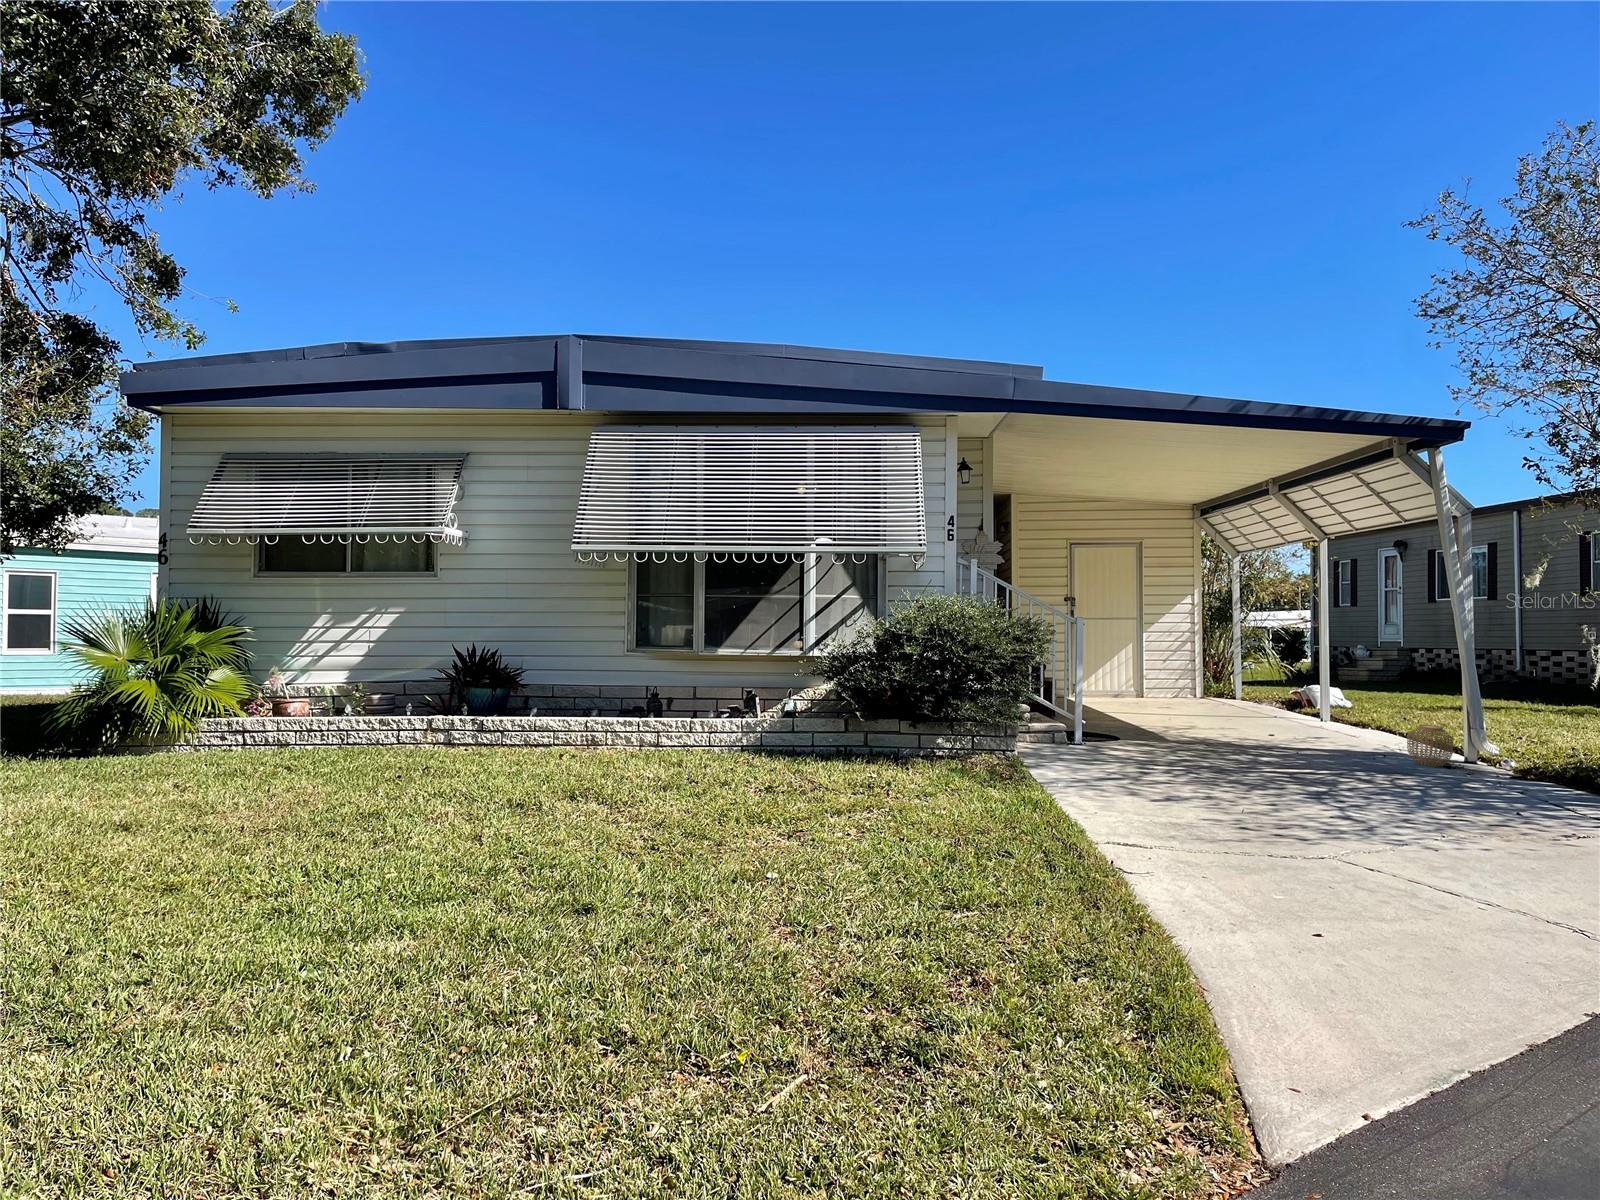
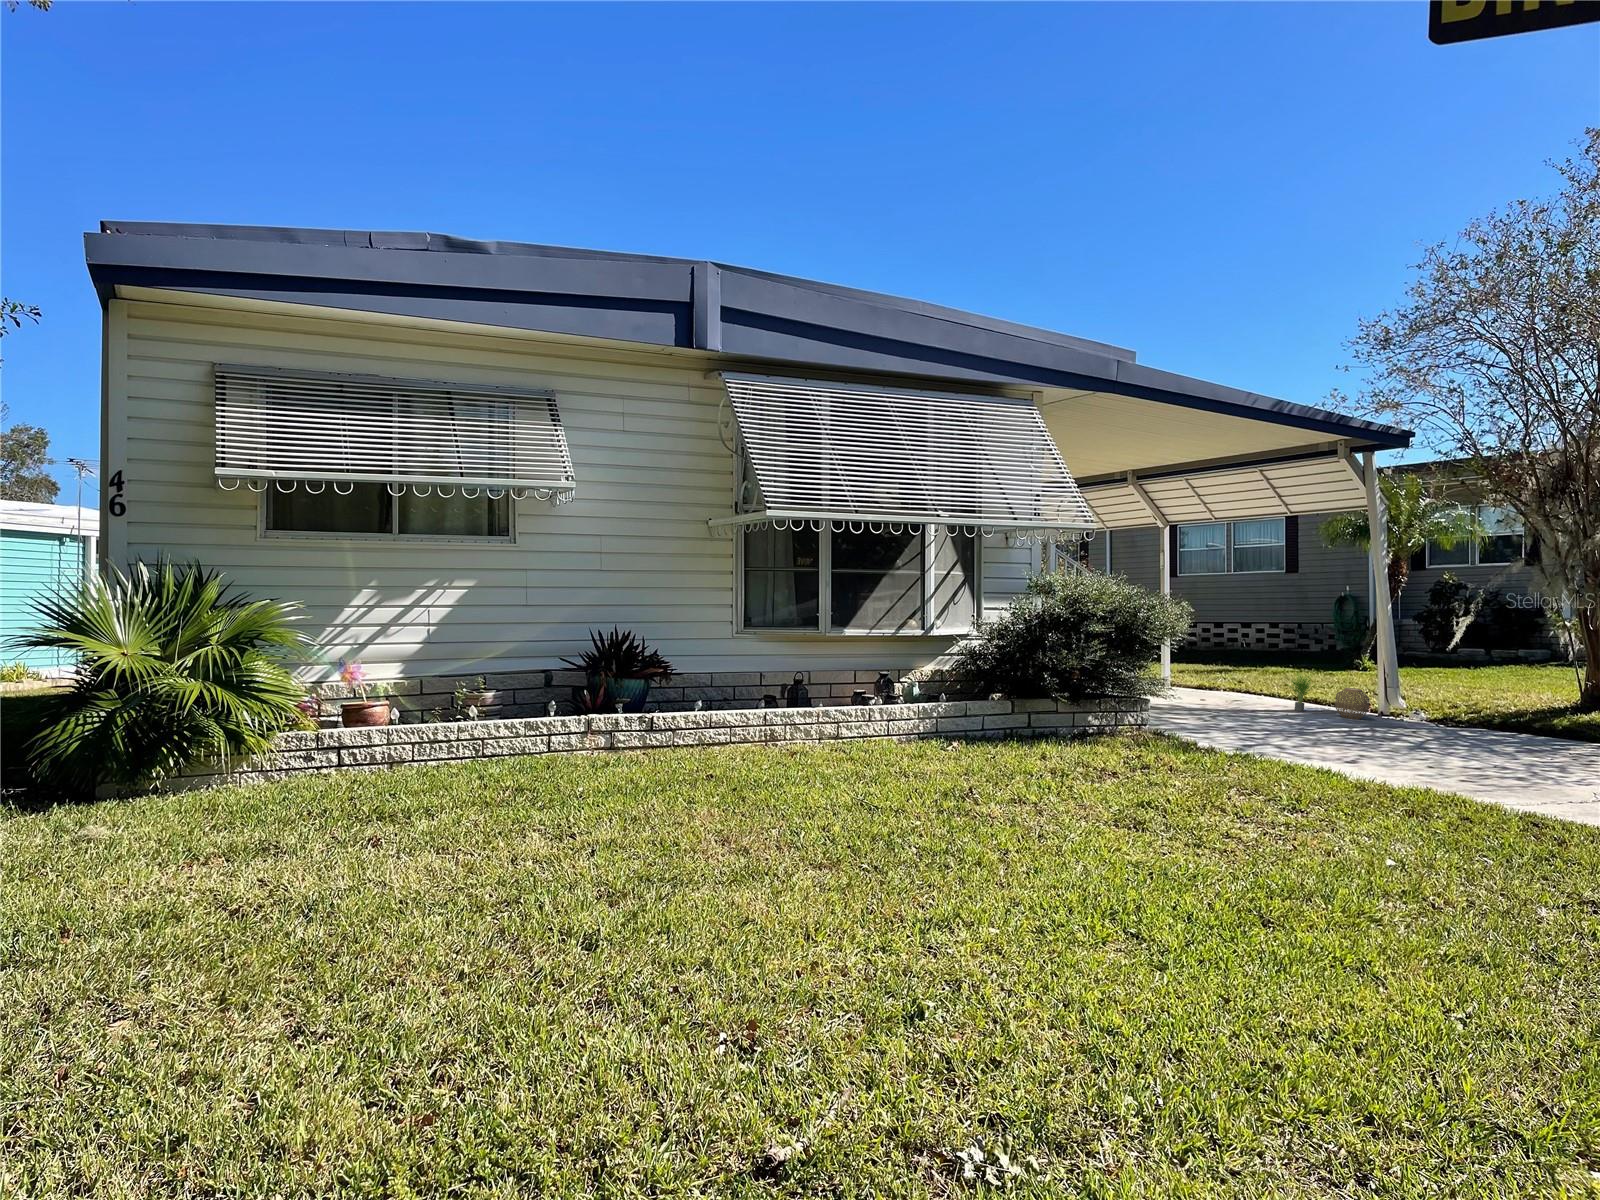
potted plant: none [1346,703,1391,755] -> present [1290,676,1311,711]

